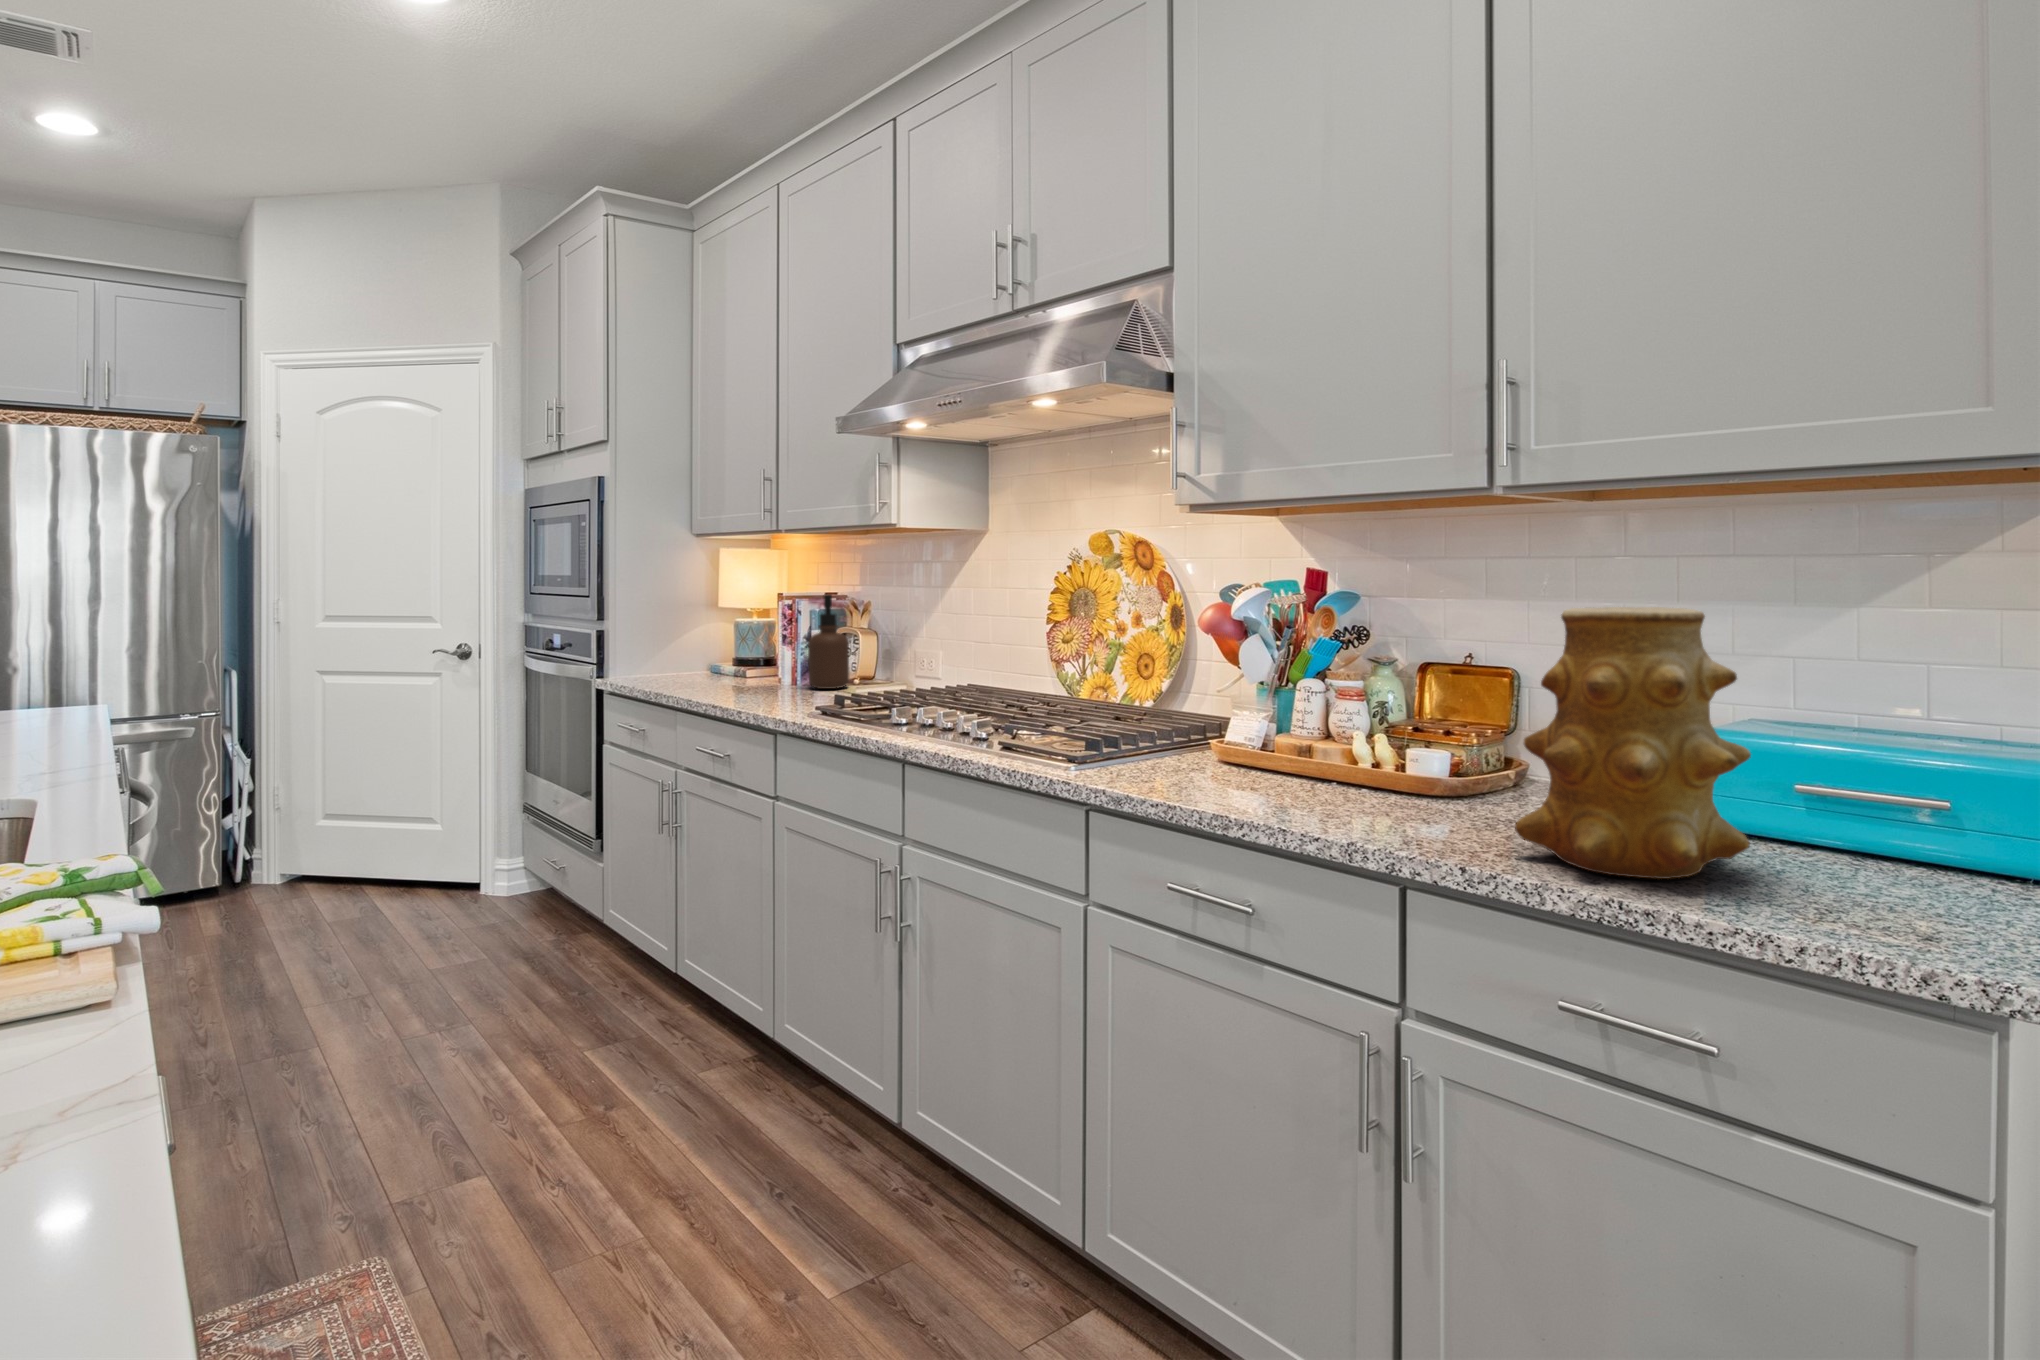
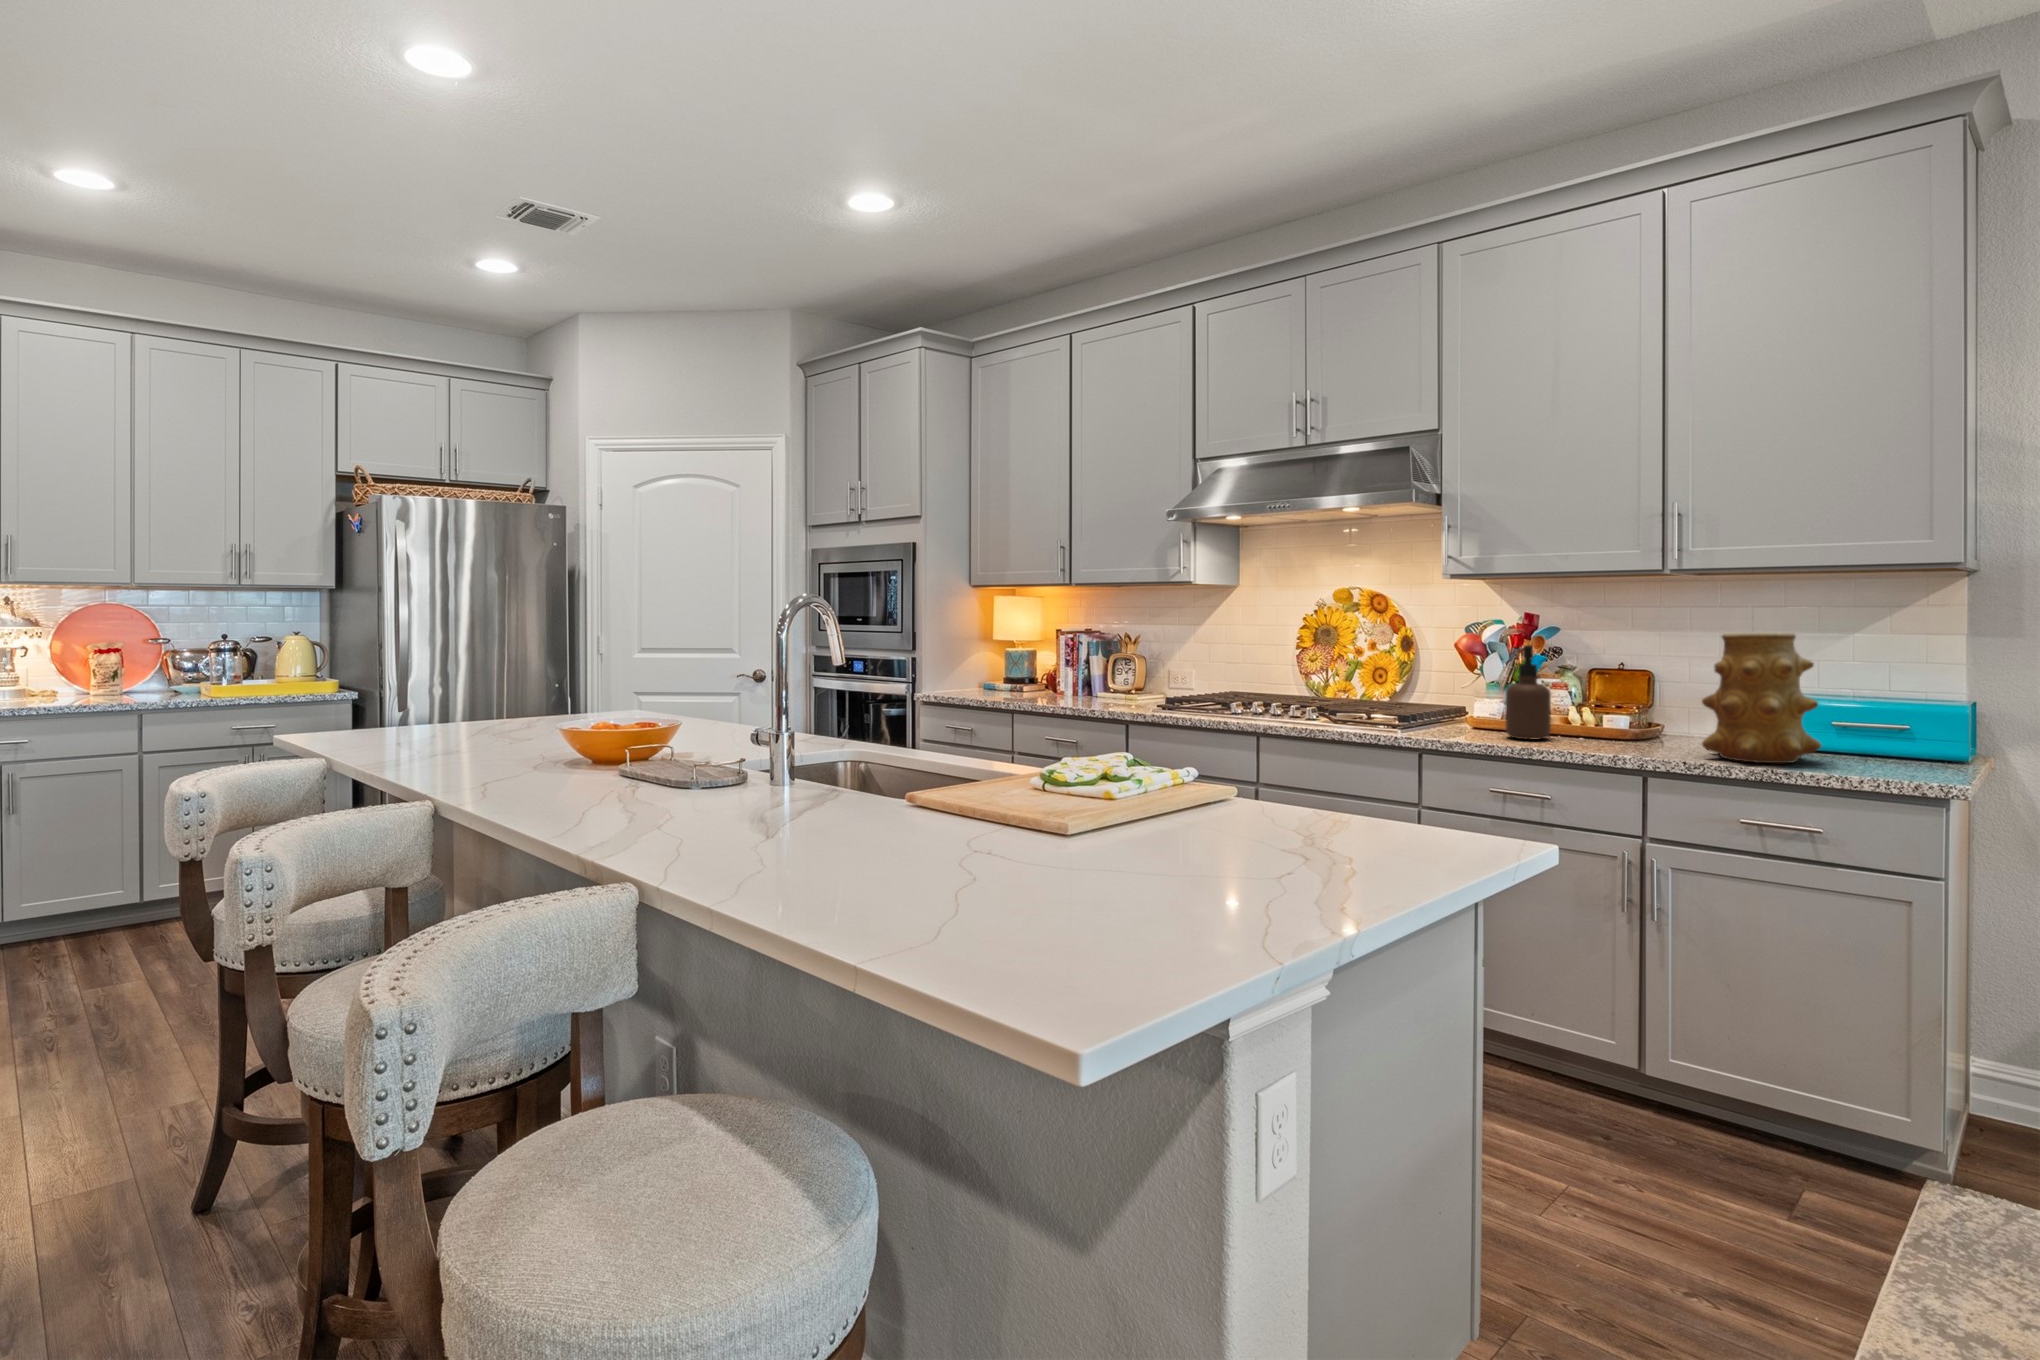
soap dispenser: present [808,594,849,689] -> present [1505,645,1551,740]

